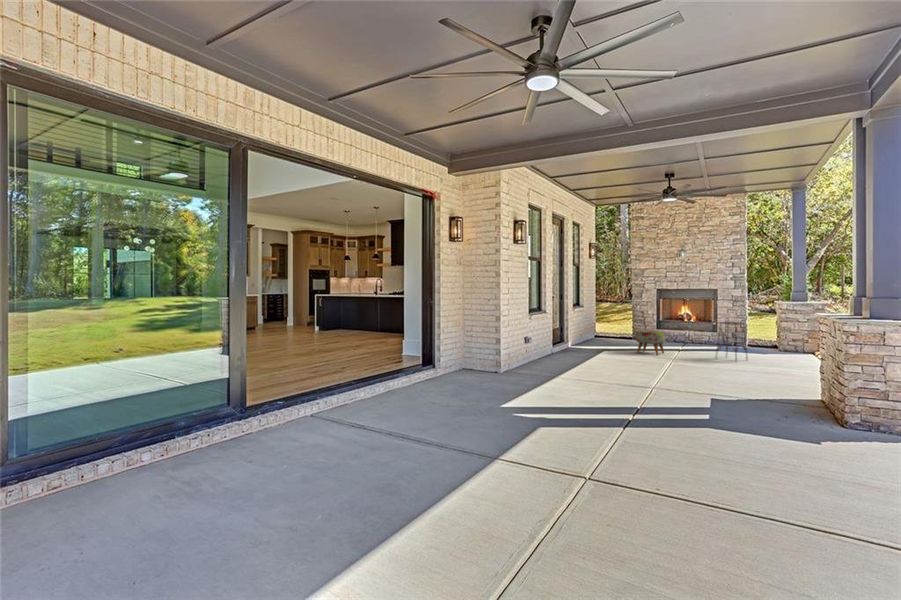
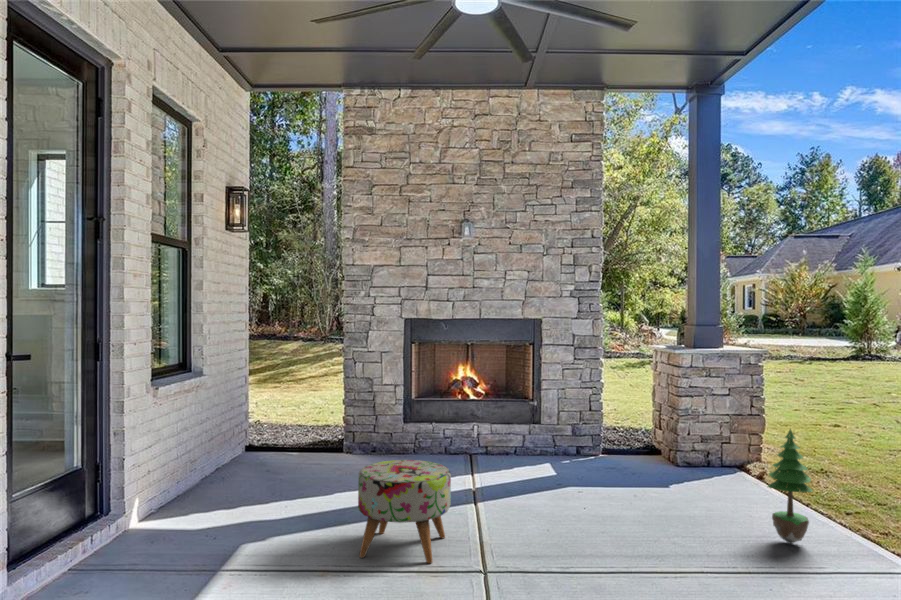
side table: present [716,322,747,352] -> none [608,427,689,575]
potted tree: none [783,324,801,363] -> present [768,429,813,544]

